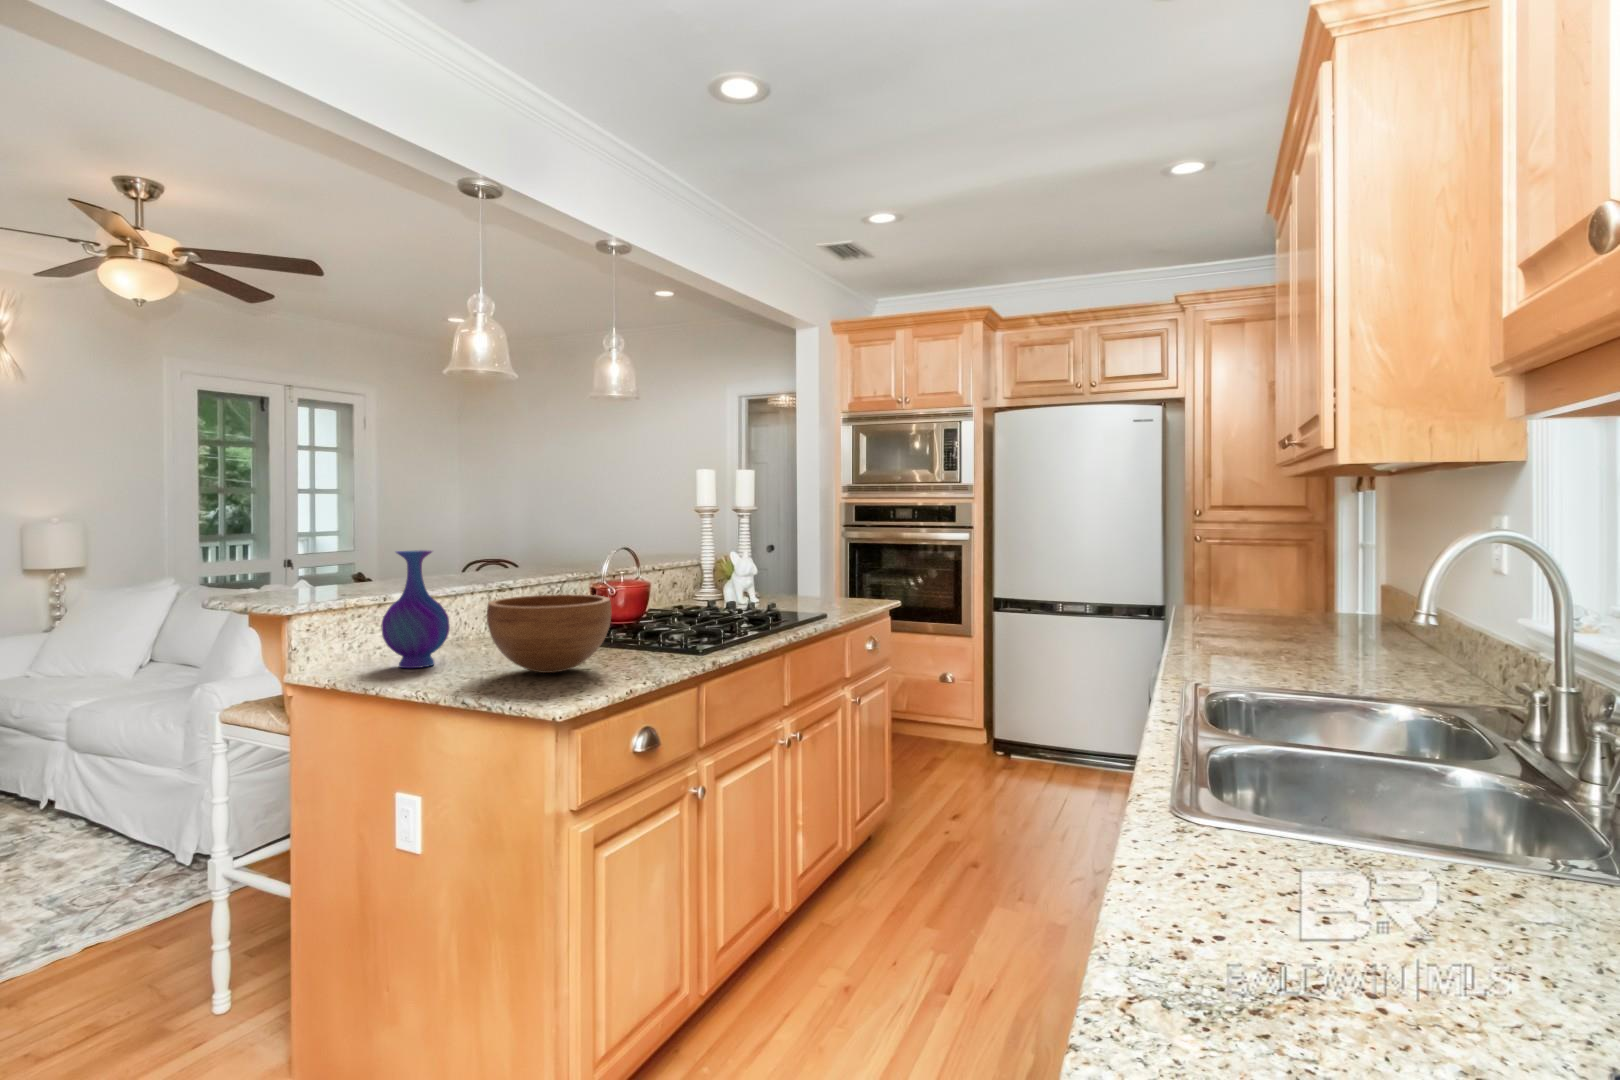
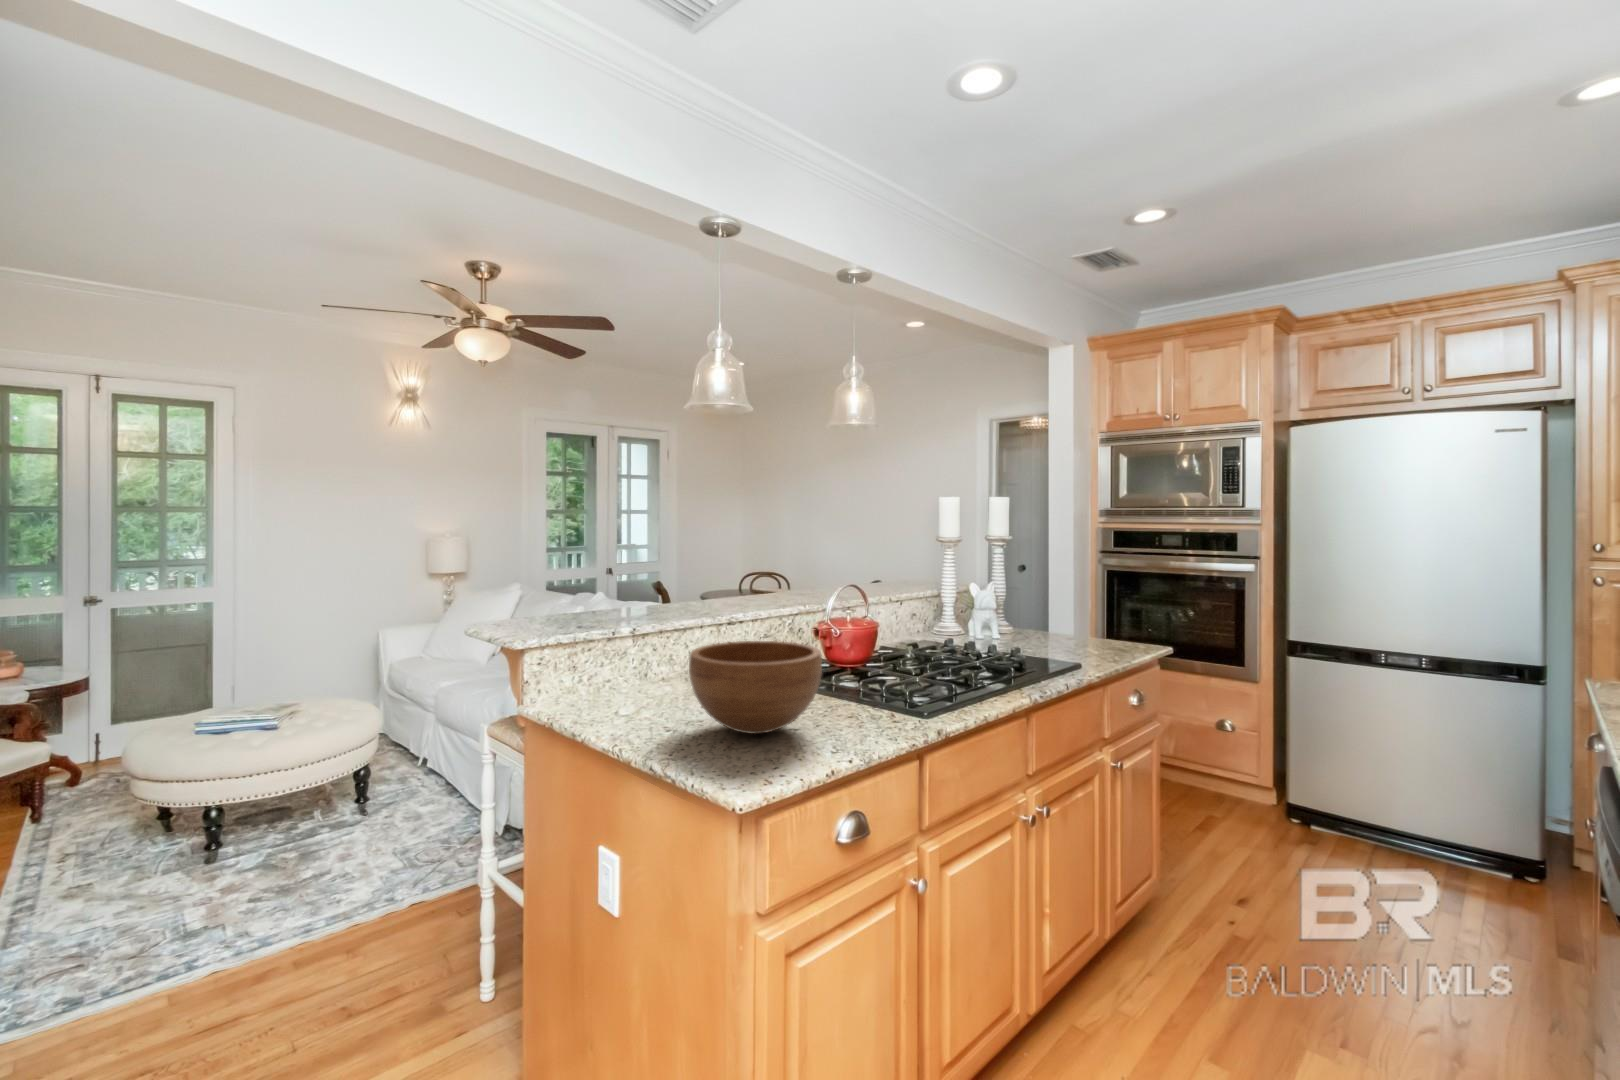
vase: present [381,550,450,668] -> none [599,588,665,711]

